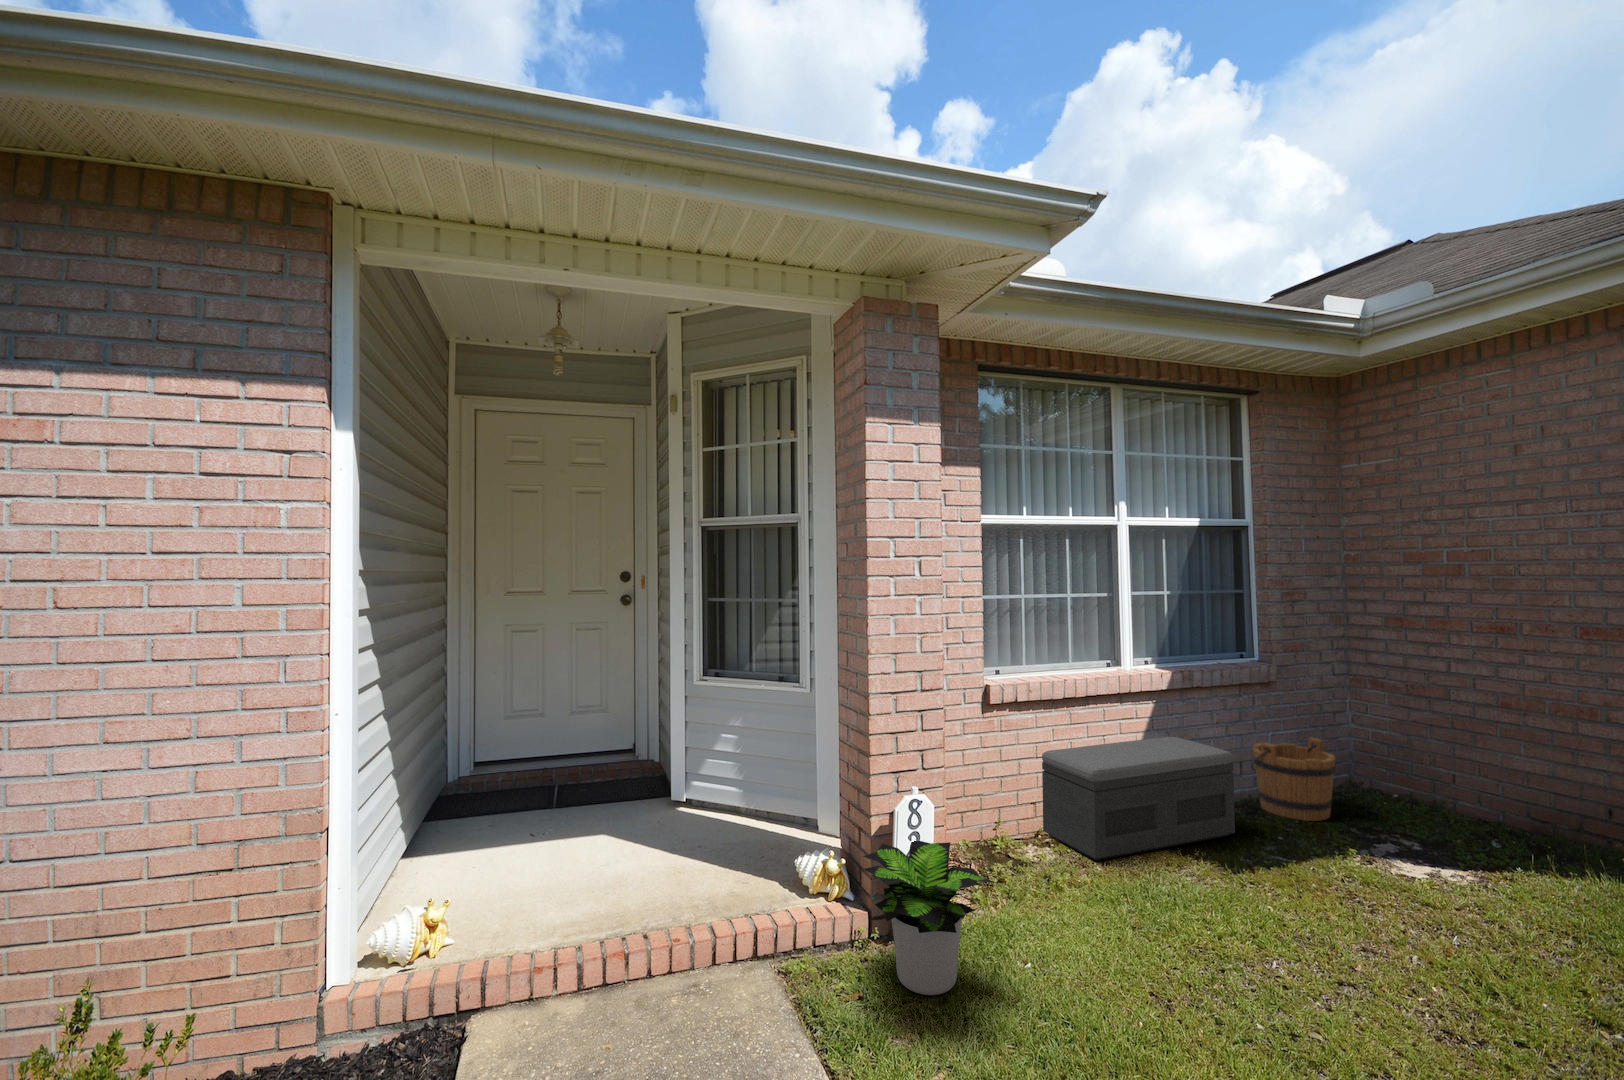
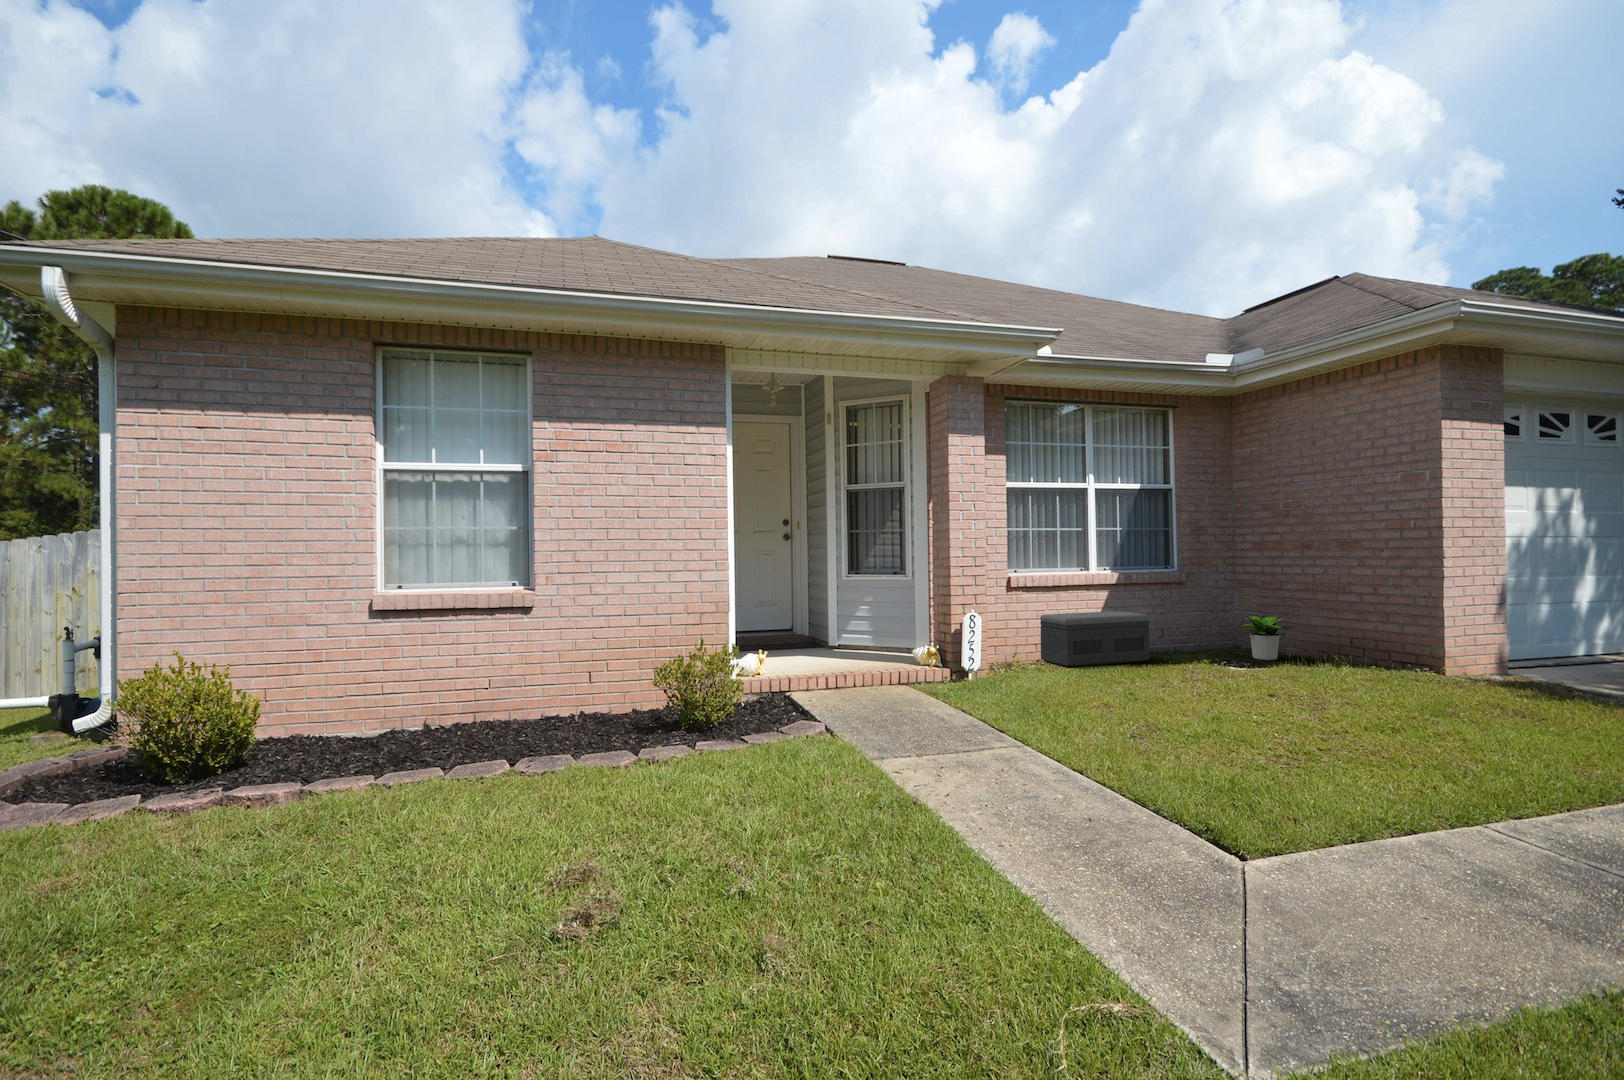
bucket: present [1251,738,1335,821] -> none [1168,614,1215,658]
potted plant: present [863,841,996,995] -> present [1240,615,1293,660]

